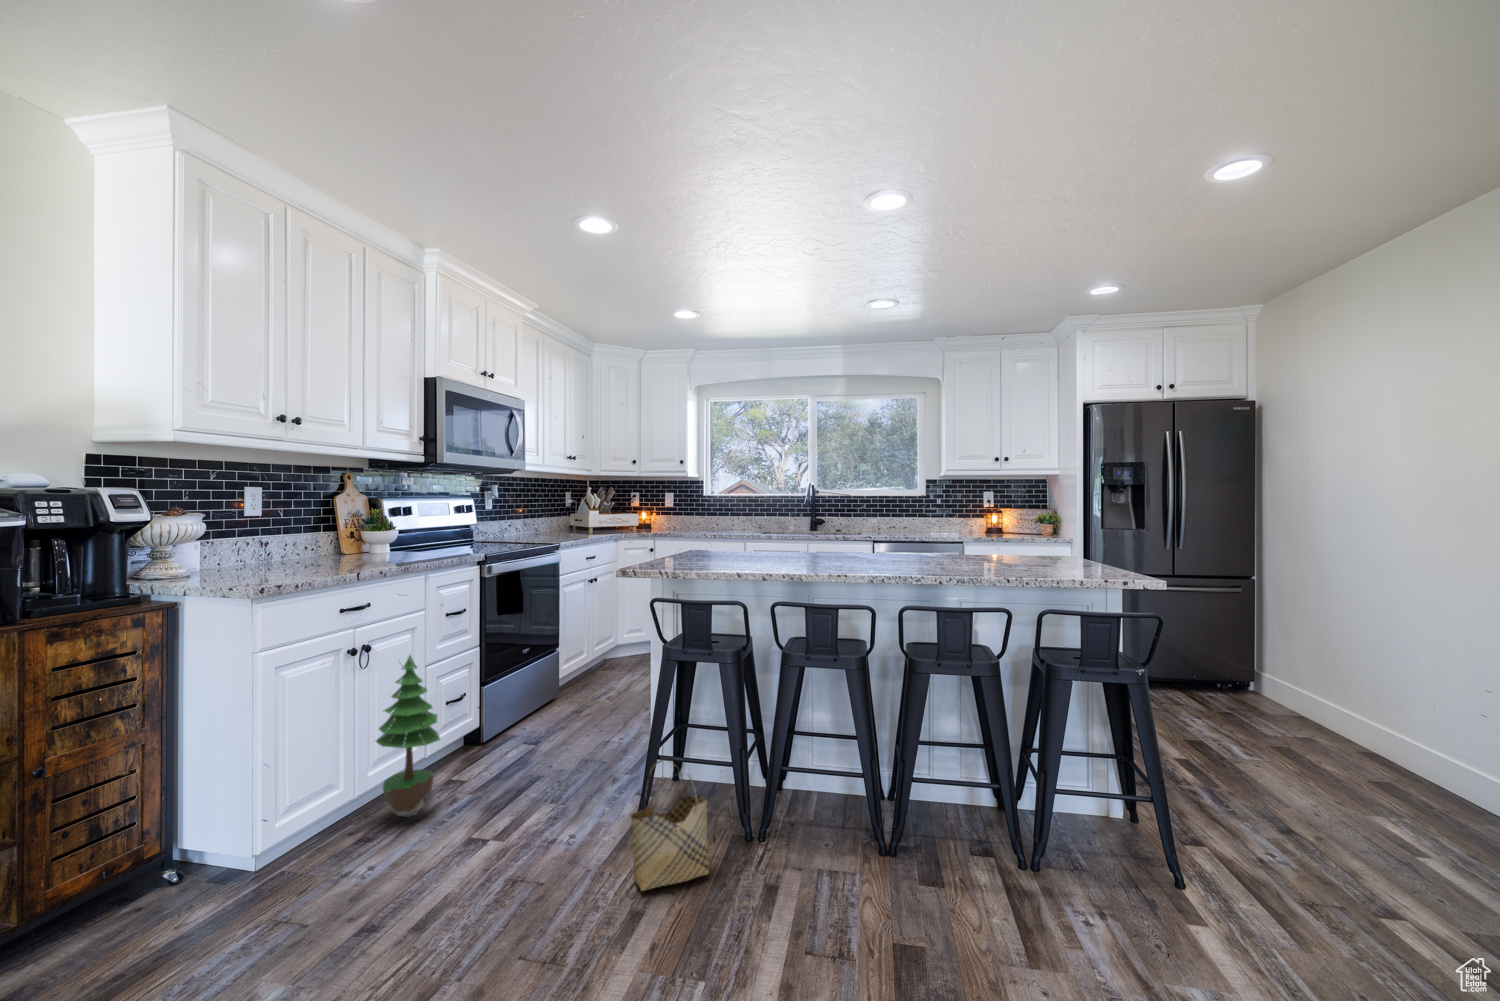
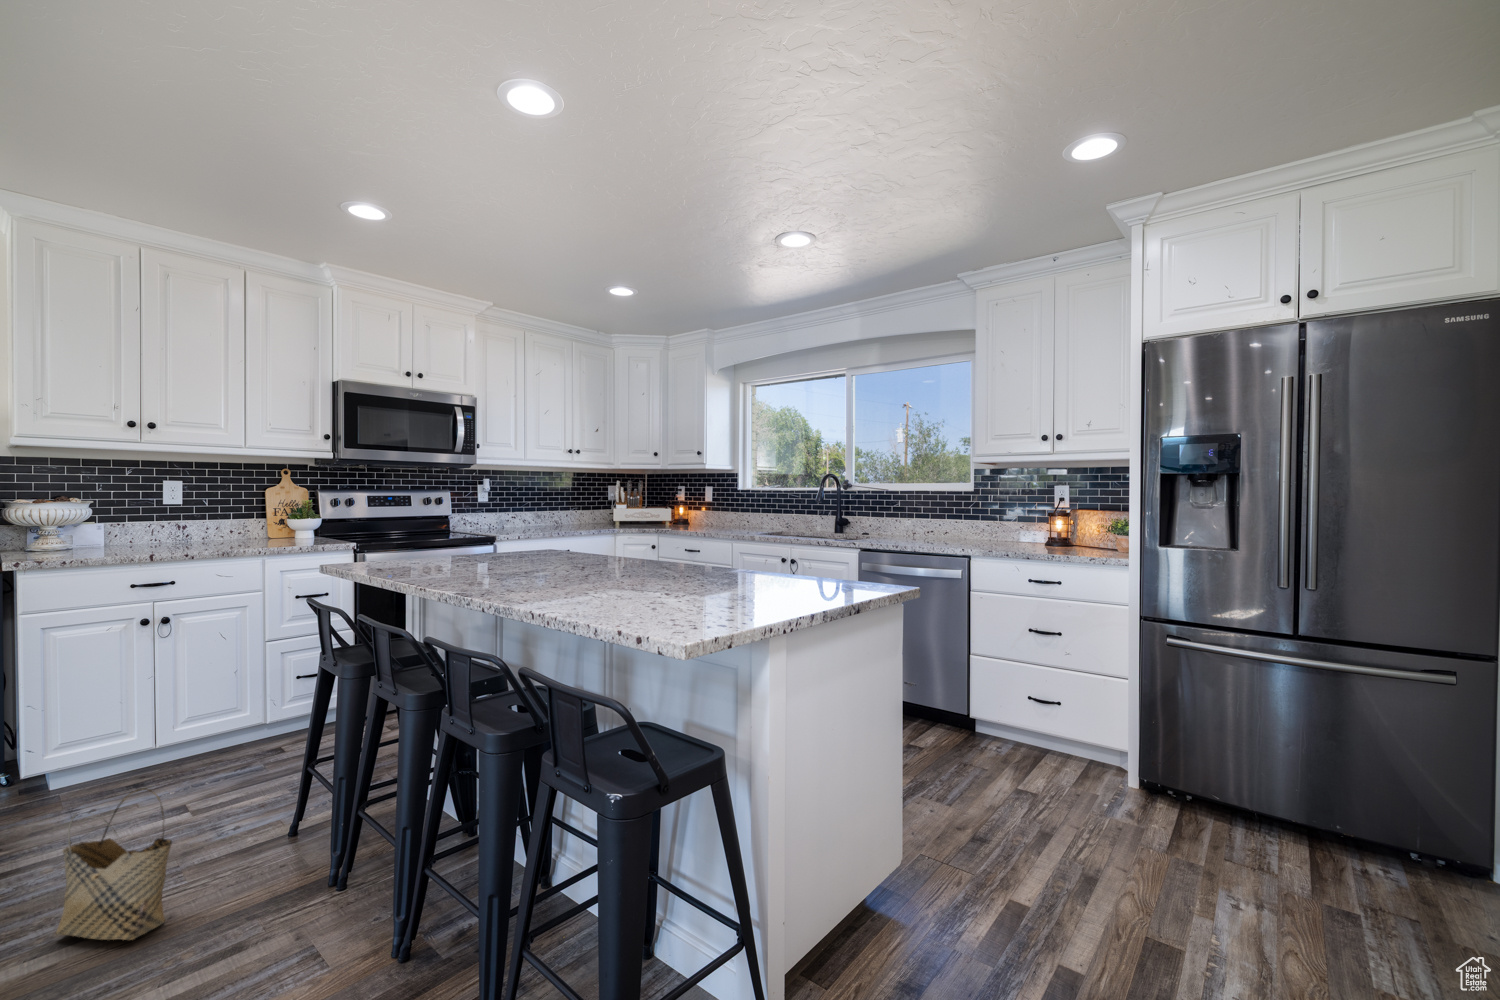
potted tree: present [376,656,440,817] -> none [118,632,192,781]

